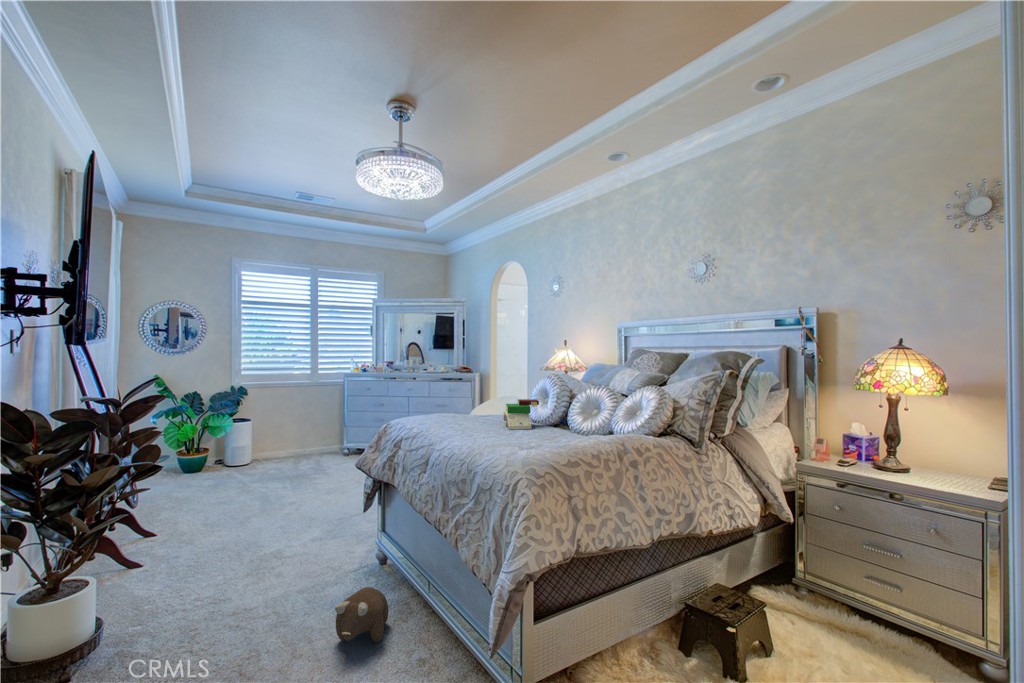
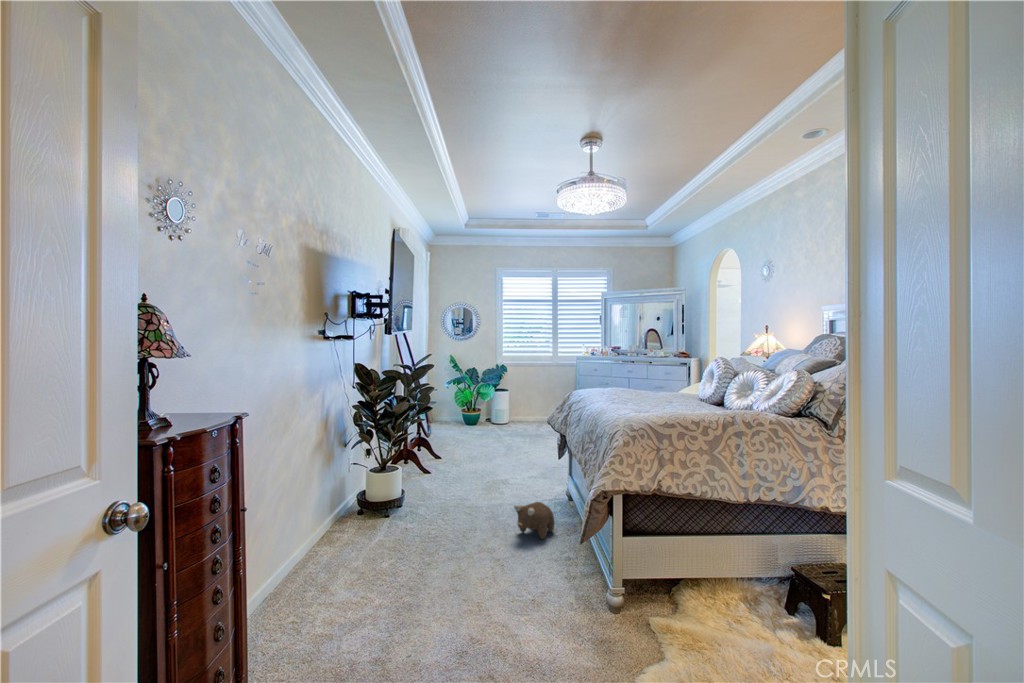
book: present [504,399,539,430] -> none [657,378,694,404]

